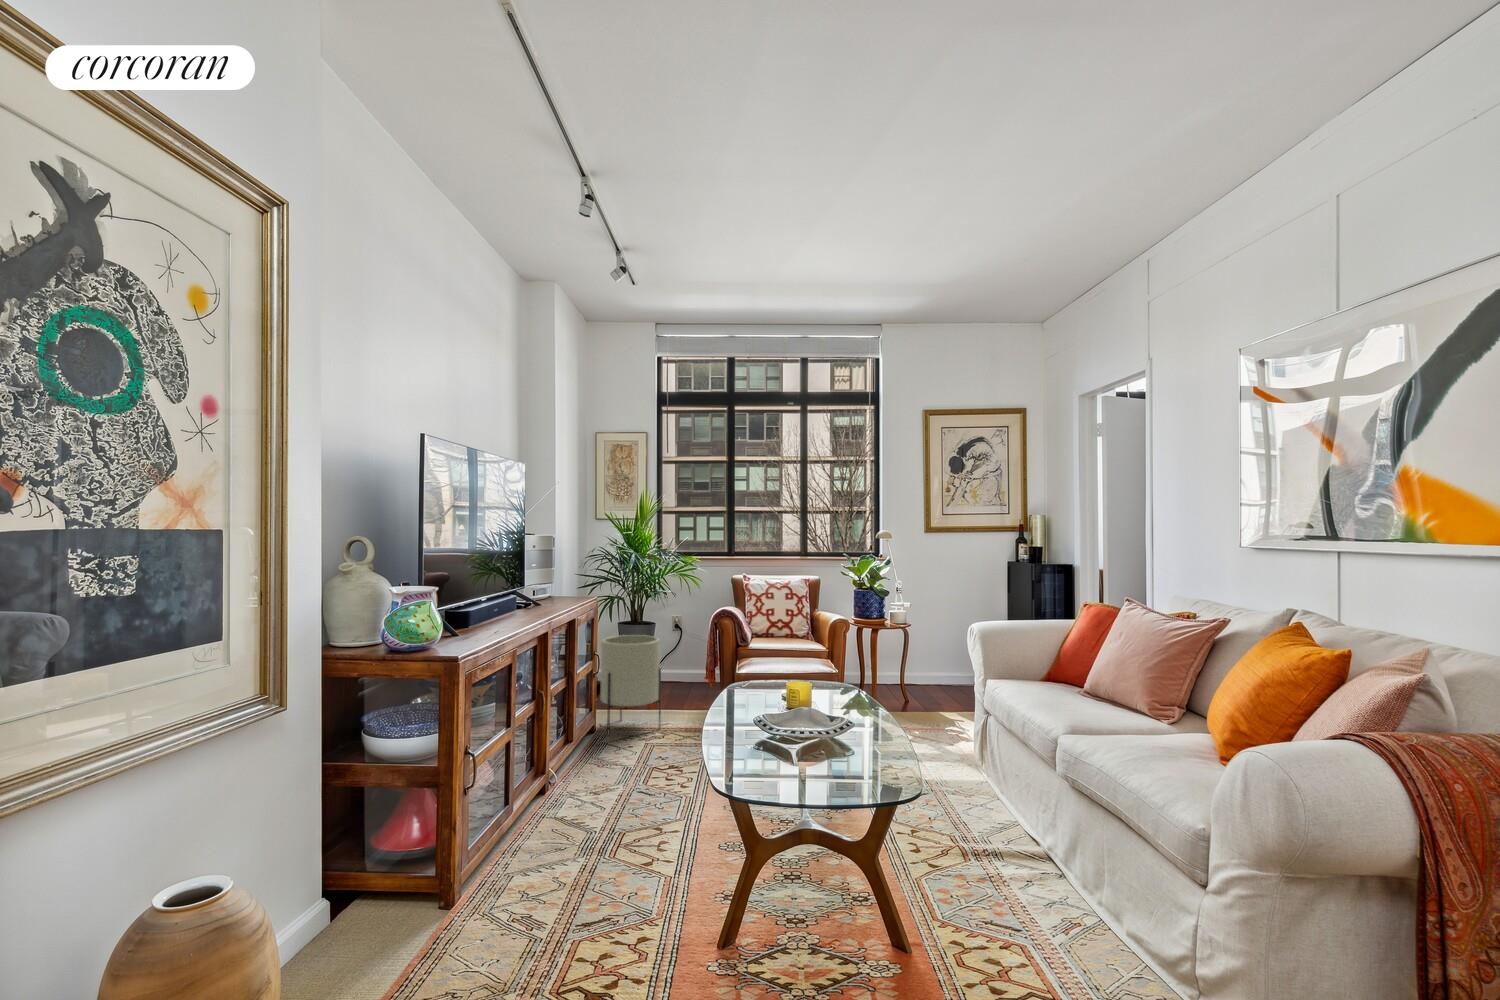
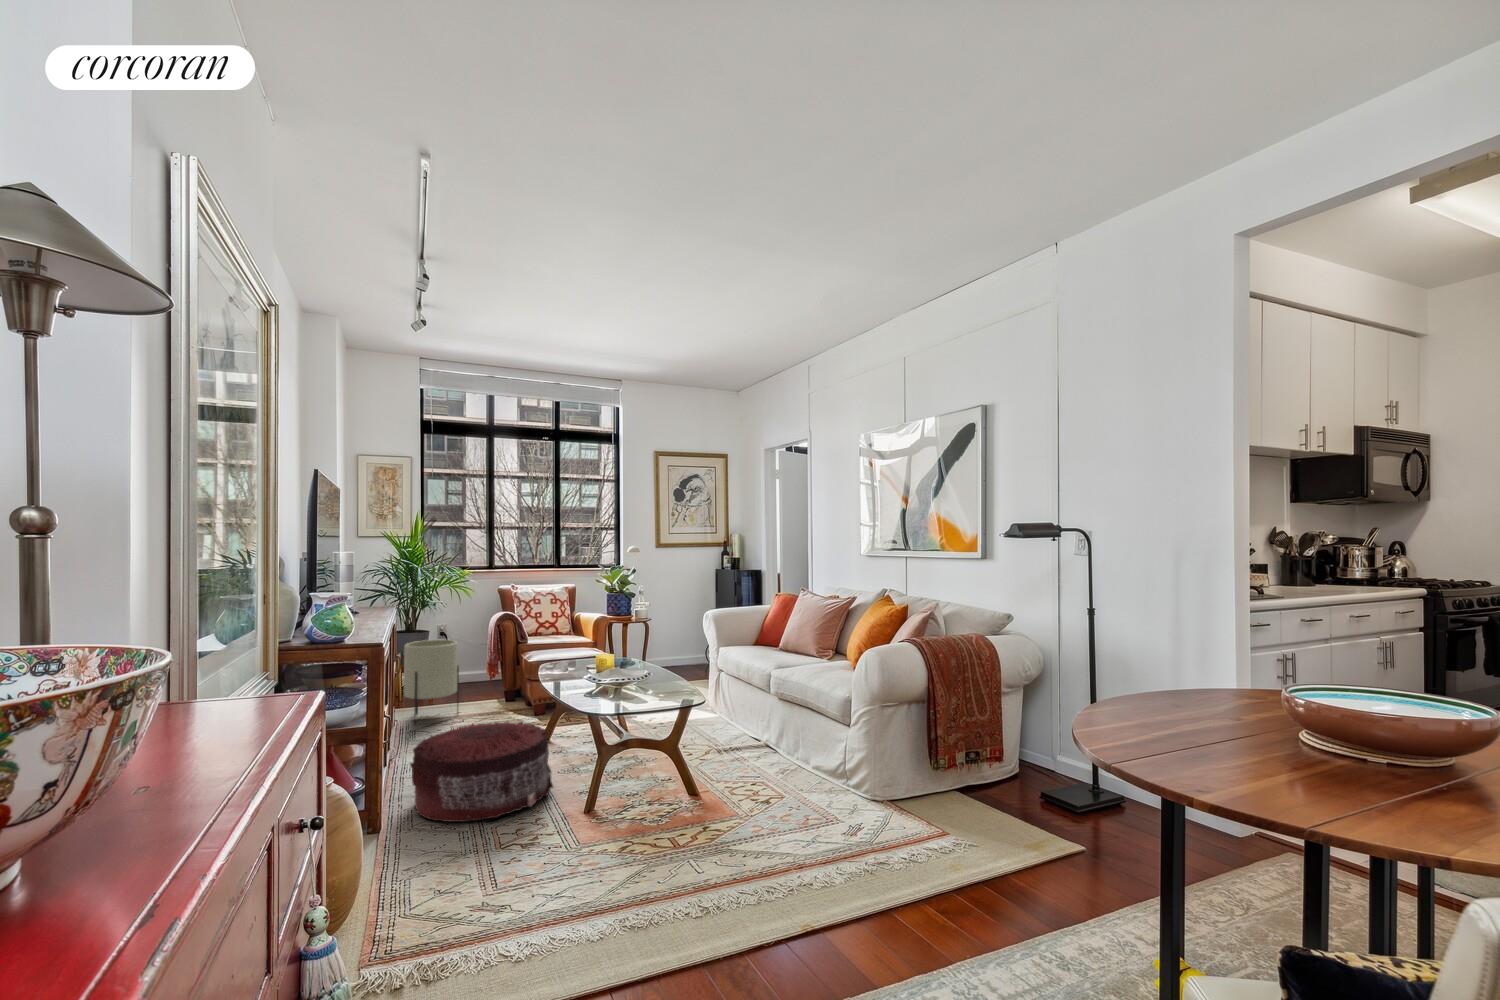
pouf: none [500,762,690,926] -> present [410,722,553,822]

